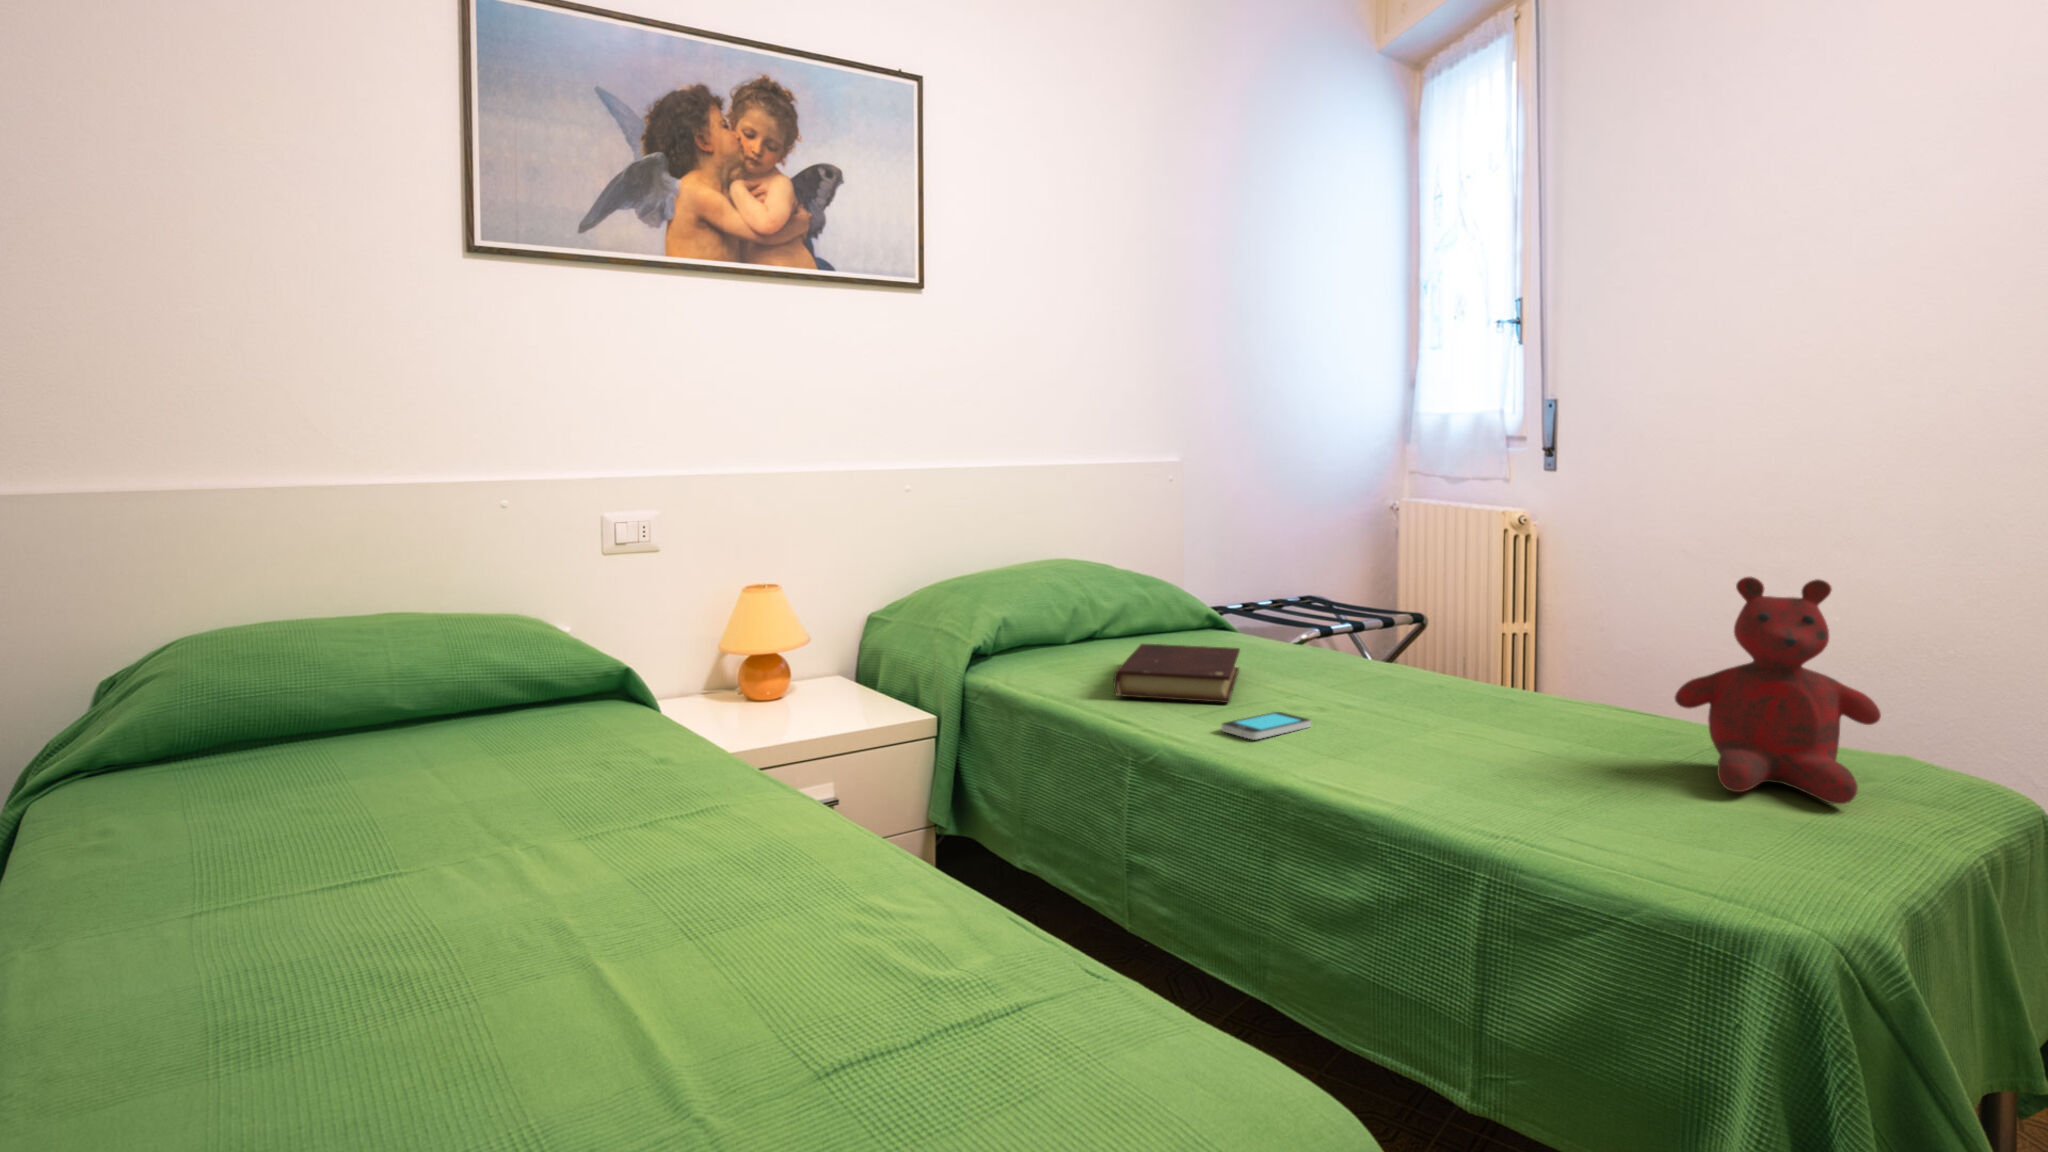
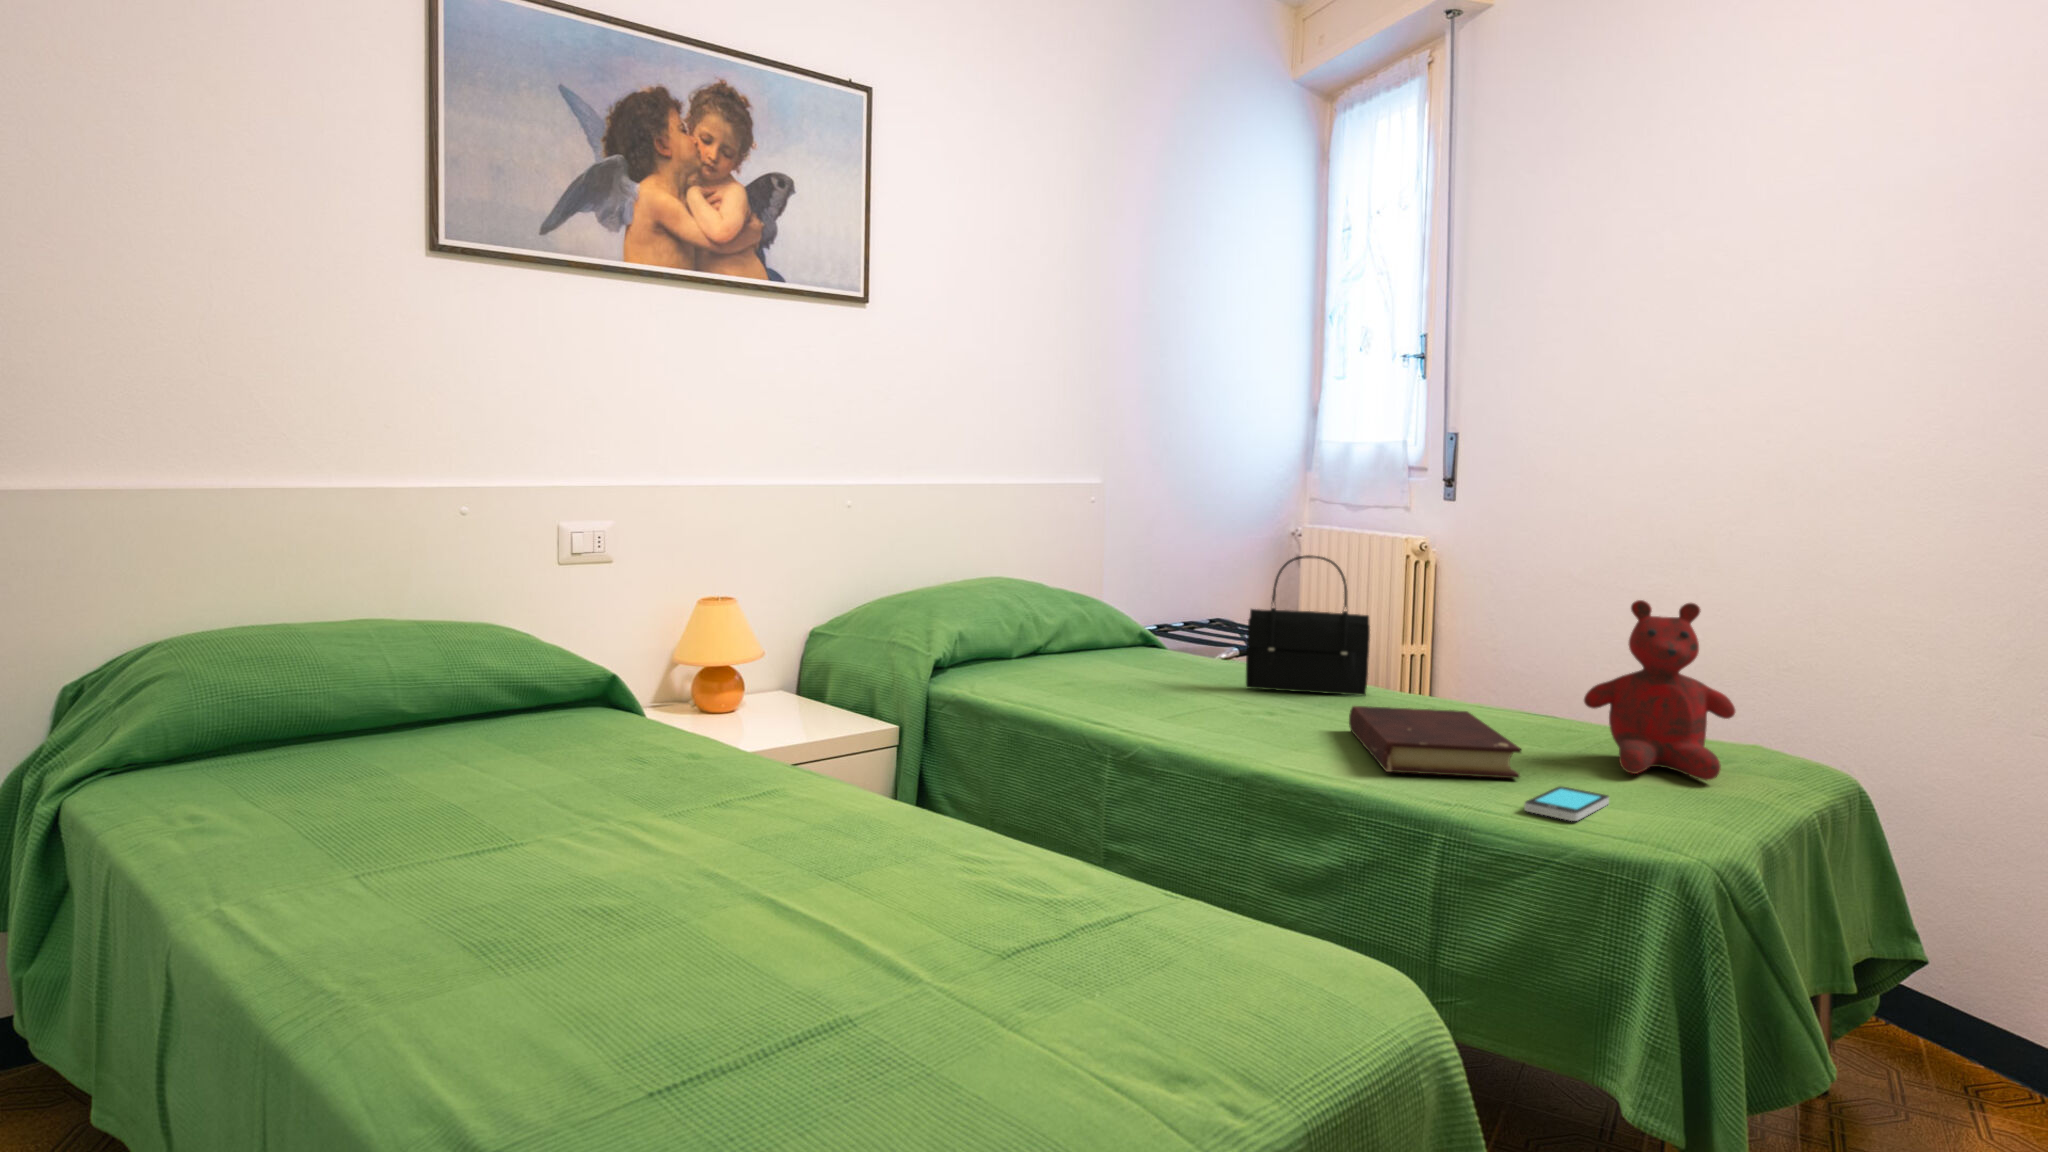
handbag: none [1294,531,1431,684] -> present [1246,555,1370,696]
book: present [1114,644,1240,703] -> present [1349,706,1521,778]
smartphone: present [1221,712,1311,739] -> present [1524,787,1609,821]

